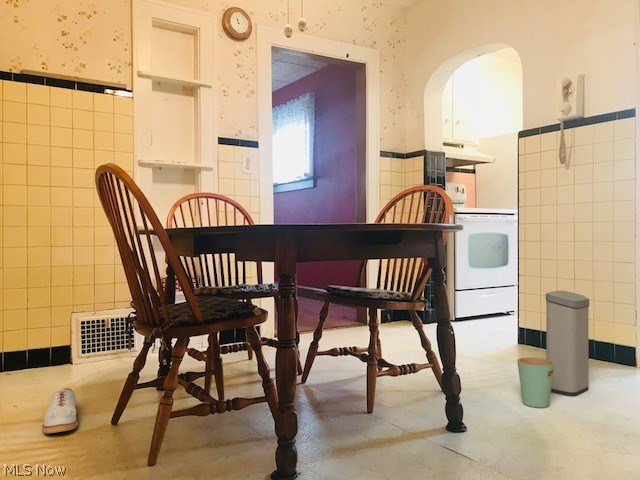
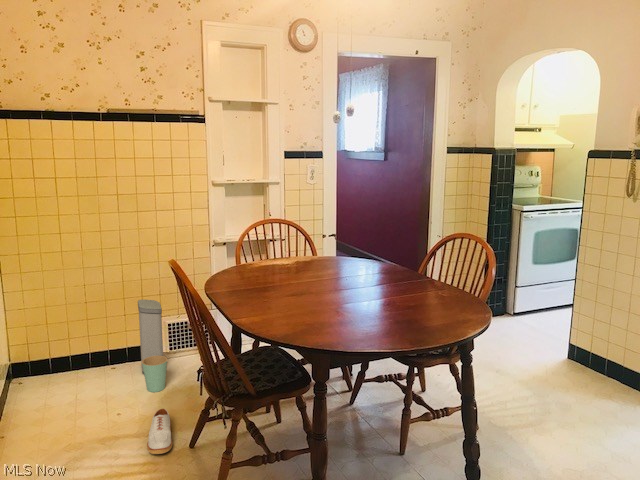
trash can: present [517,291,589,408] -> present [138,299,167,392]

